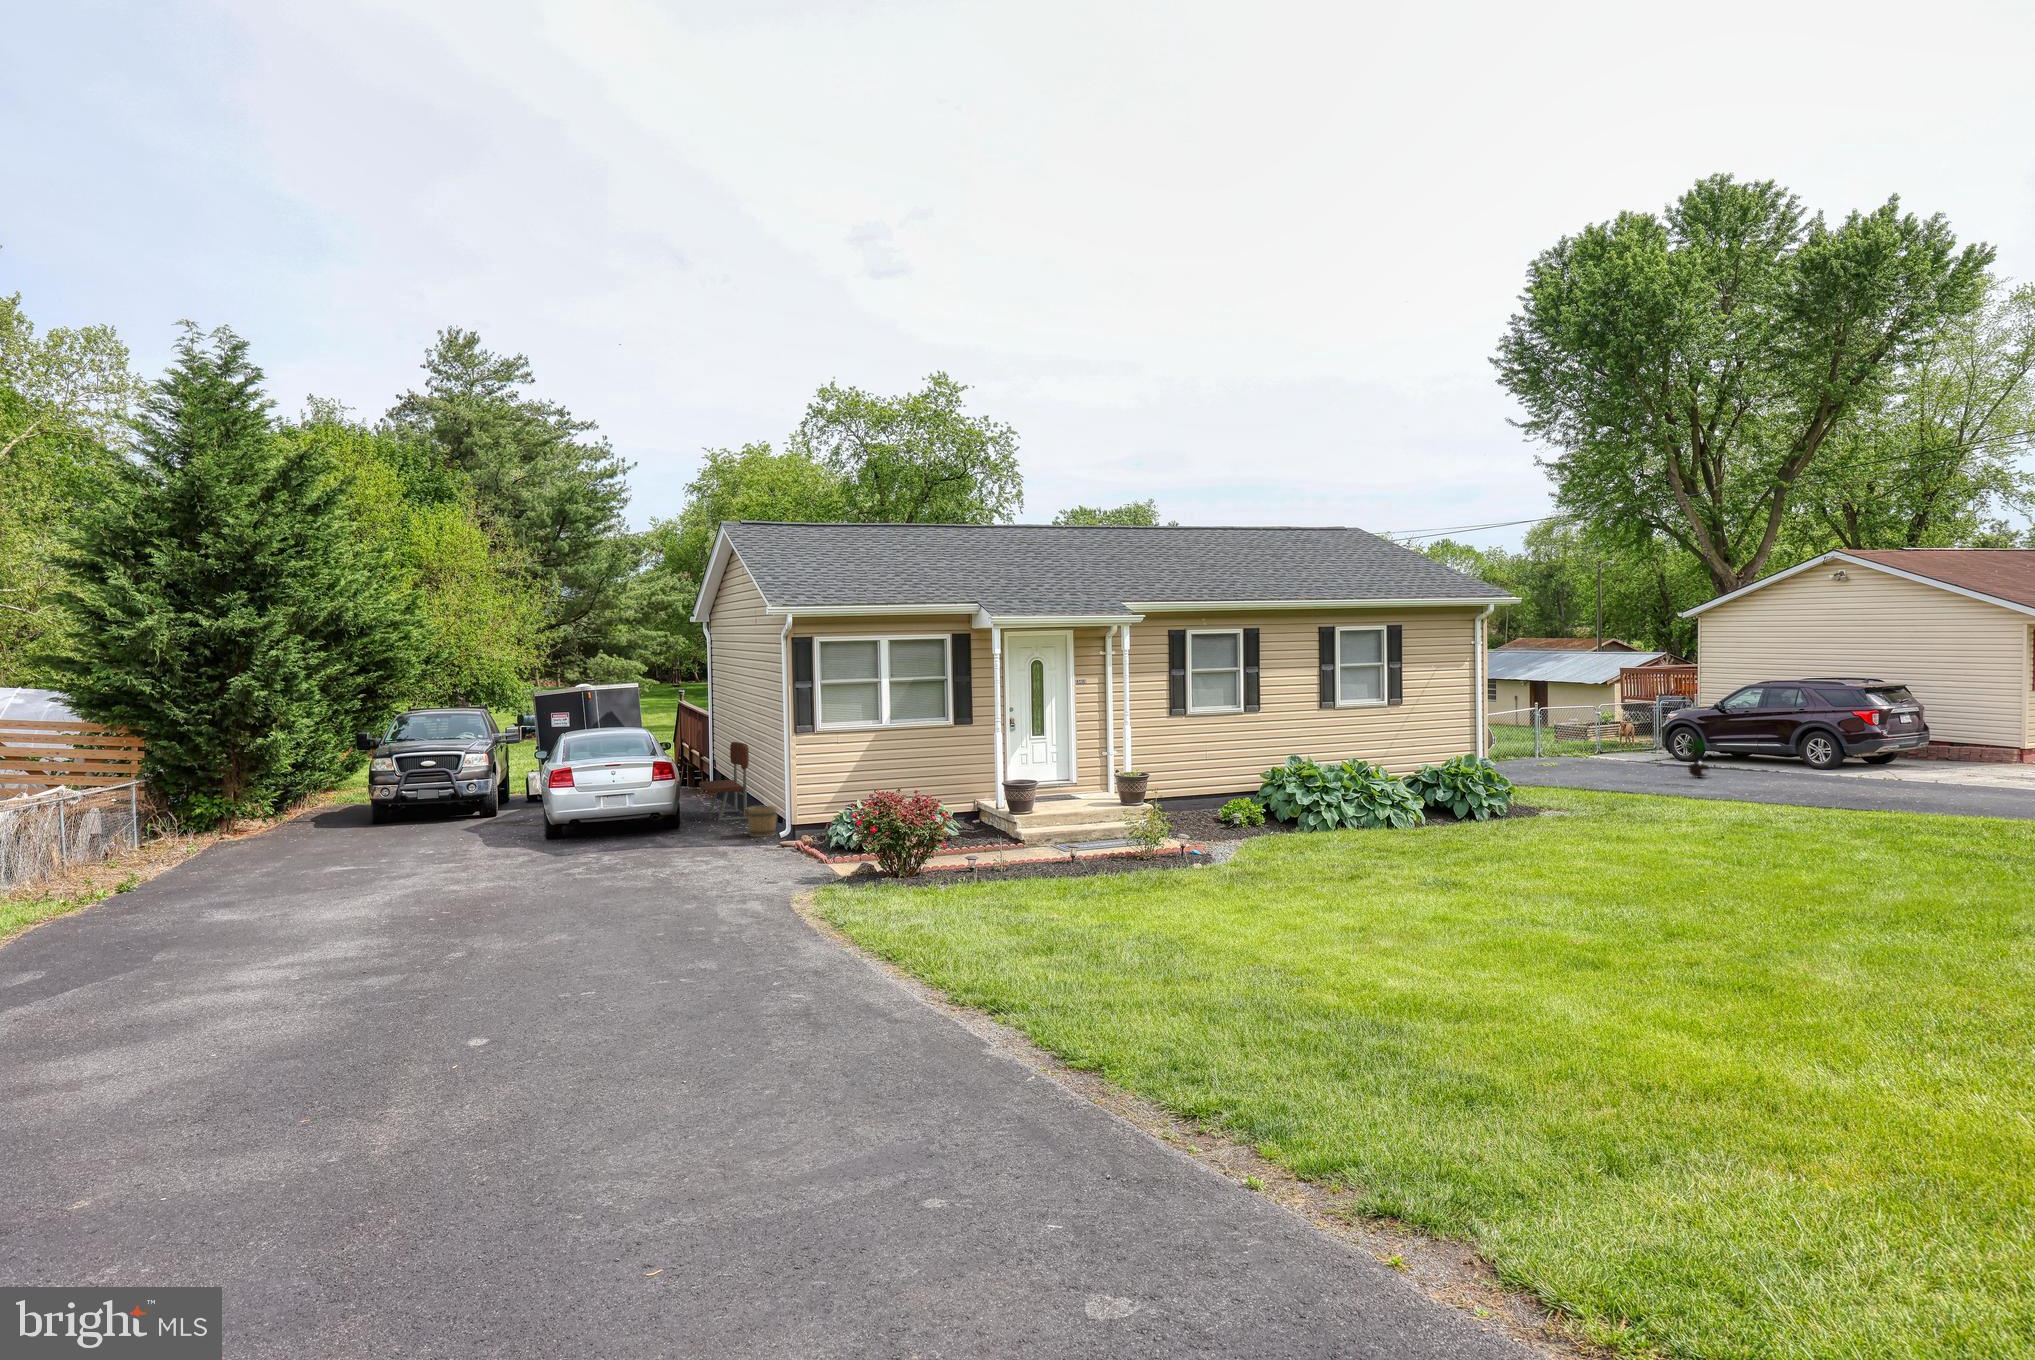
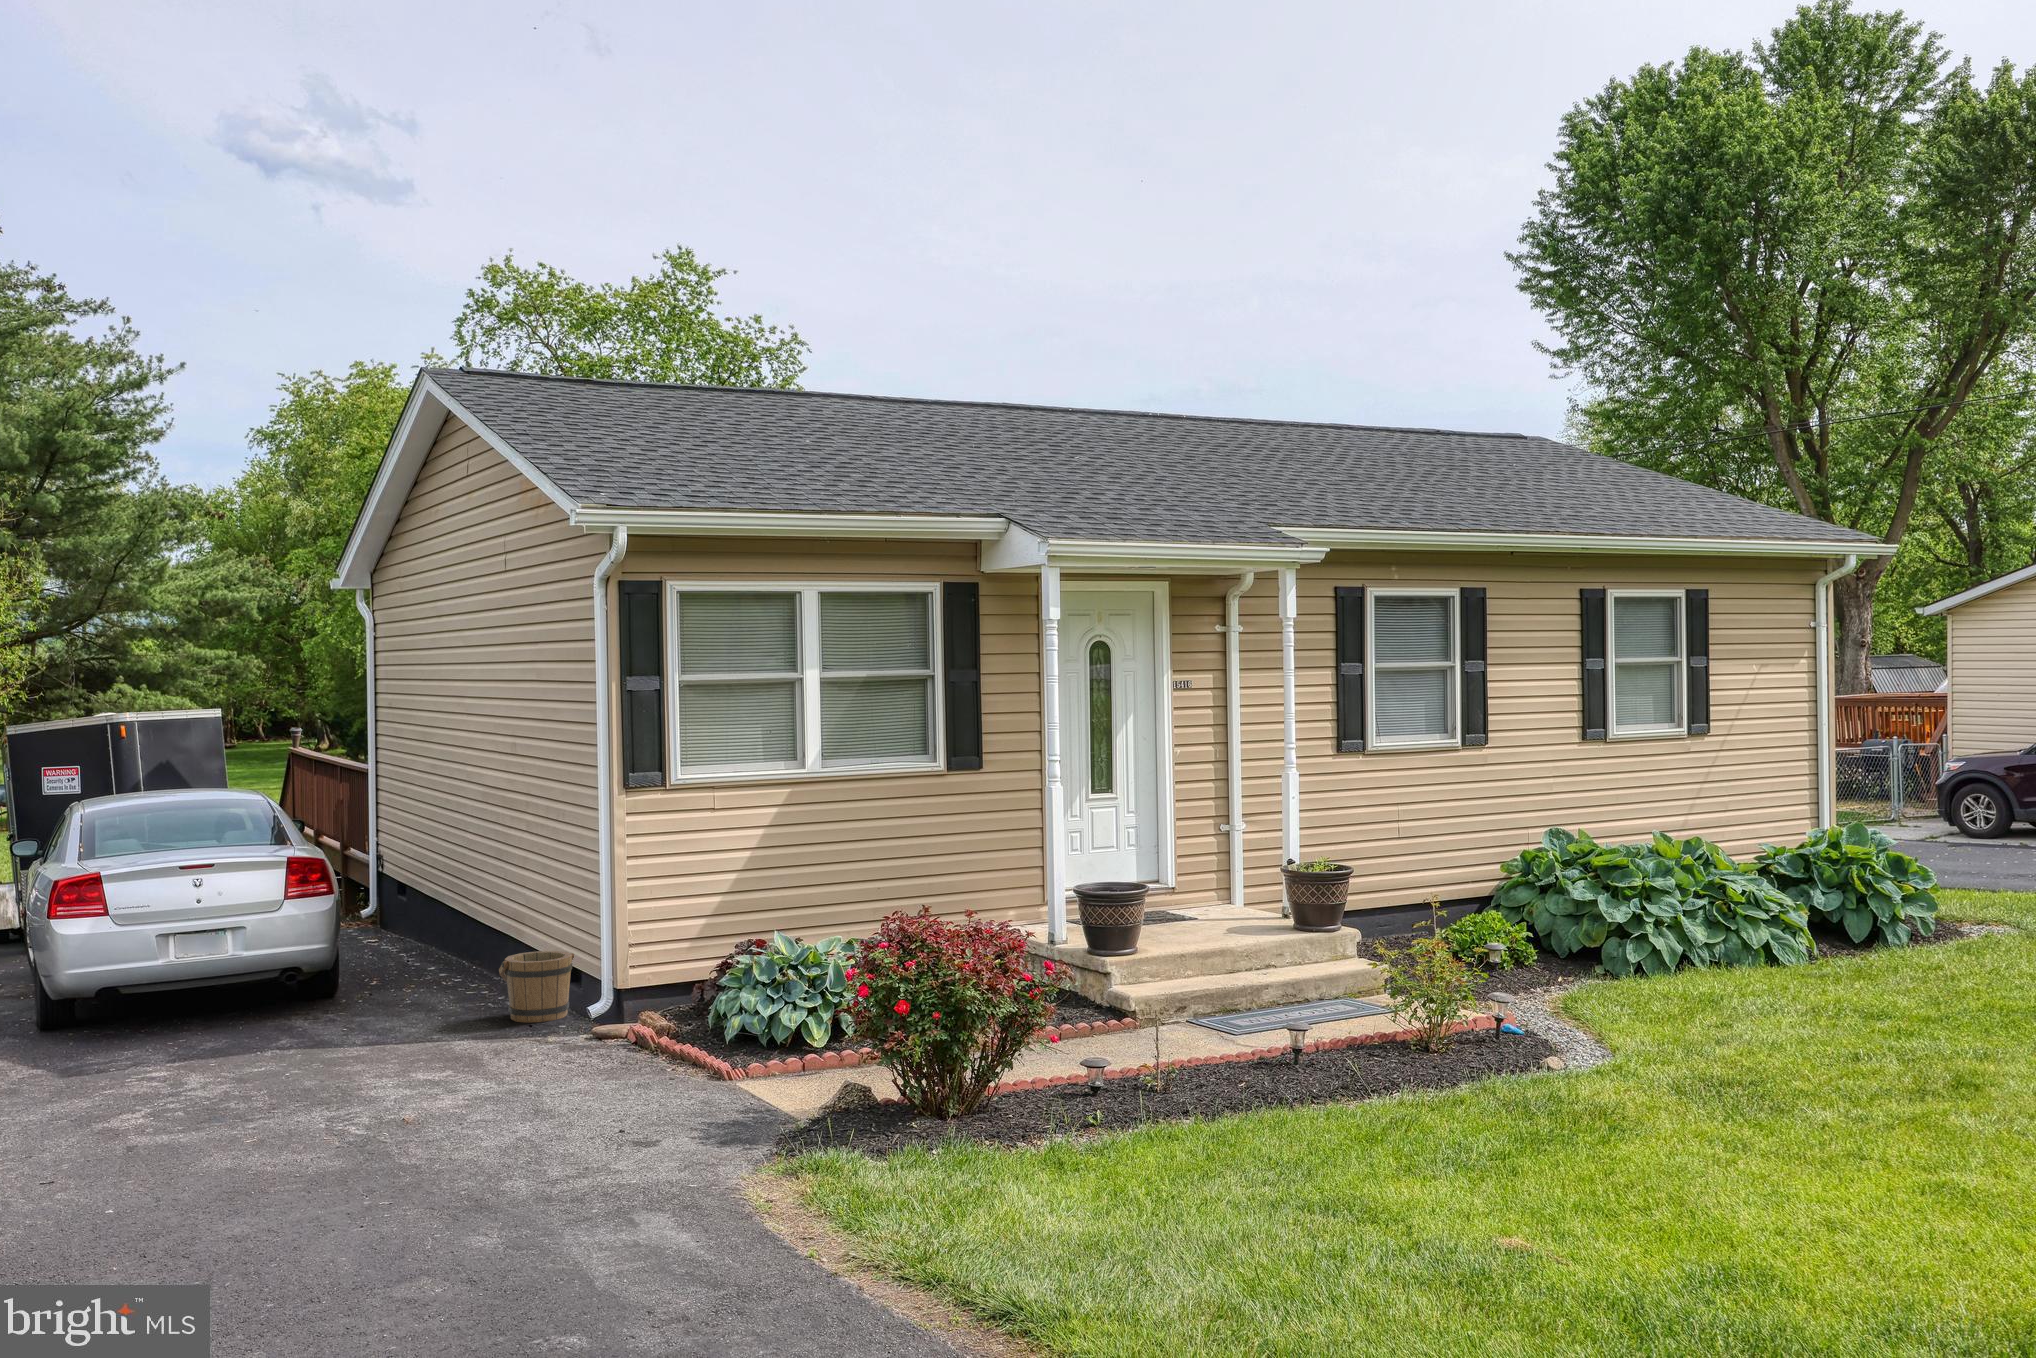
potted tree: present [1684,740,1709,778] -> none [1966,776,2011,842]
bench: present [699,742,749,821] -> none [368,817,481,984]

